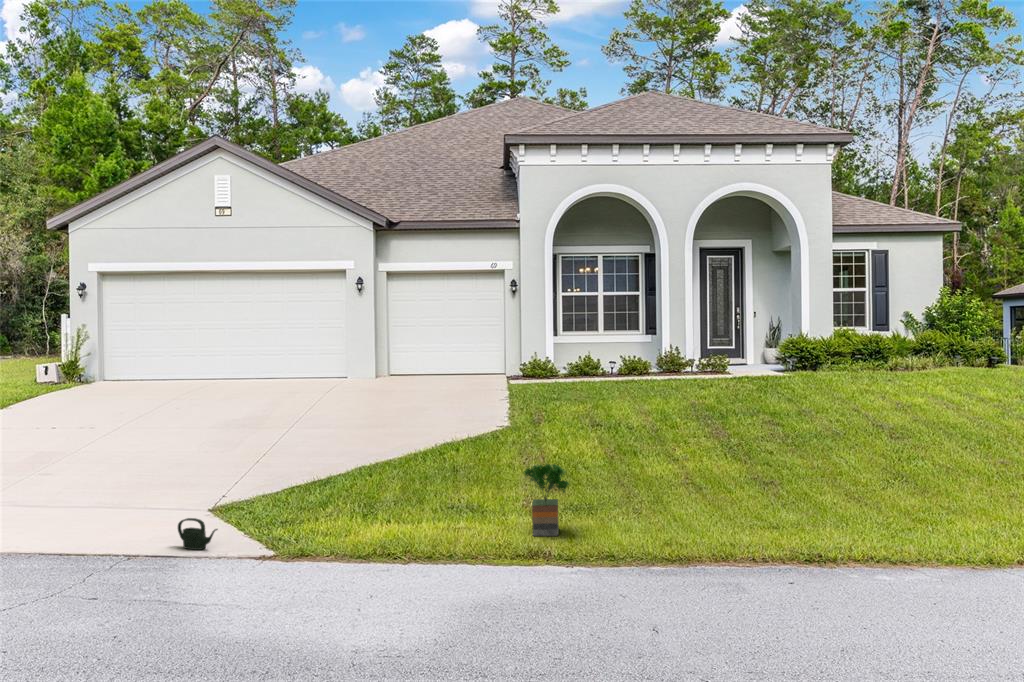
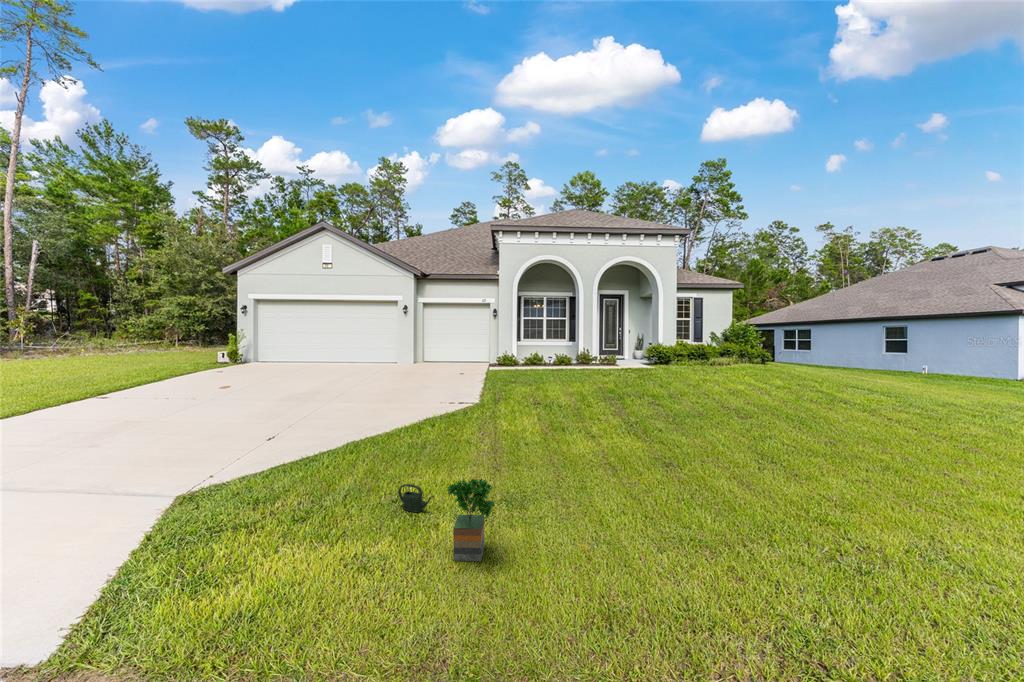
watering can: present [178,518,217,550] -> present [398,484,434,512]

